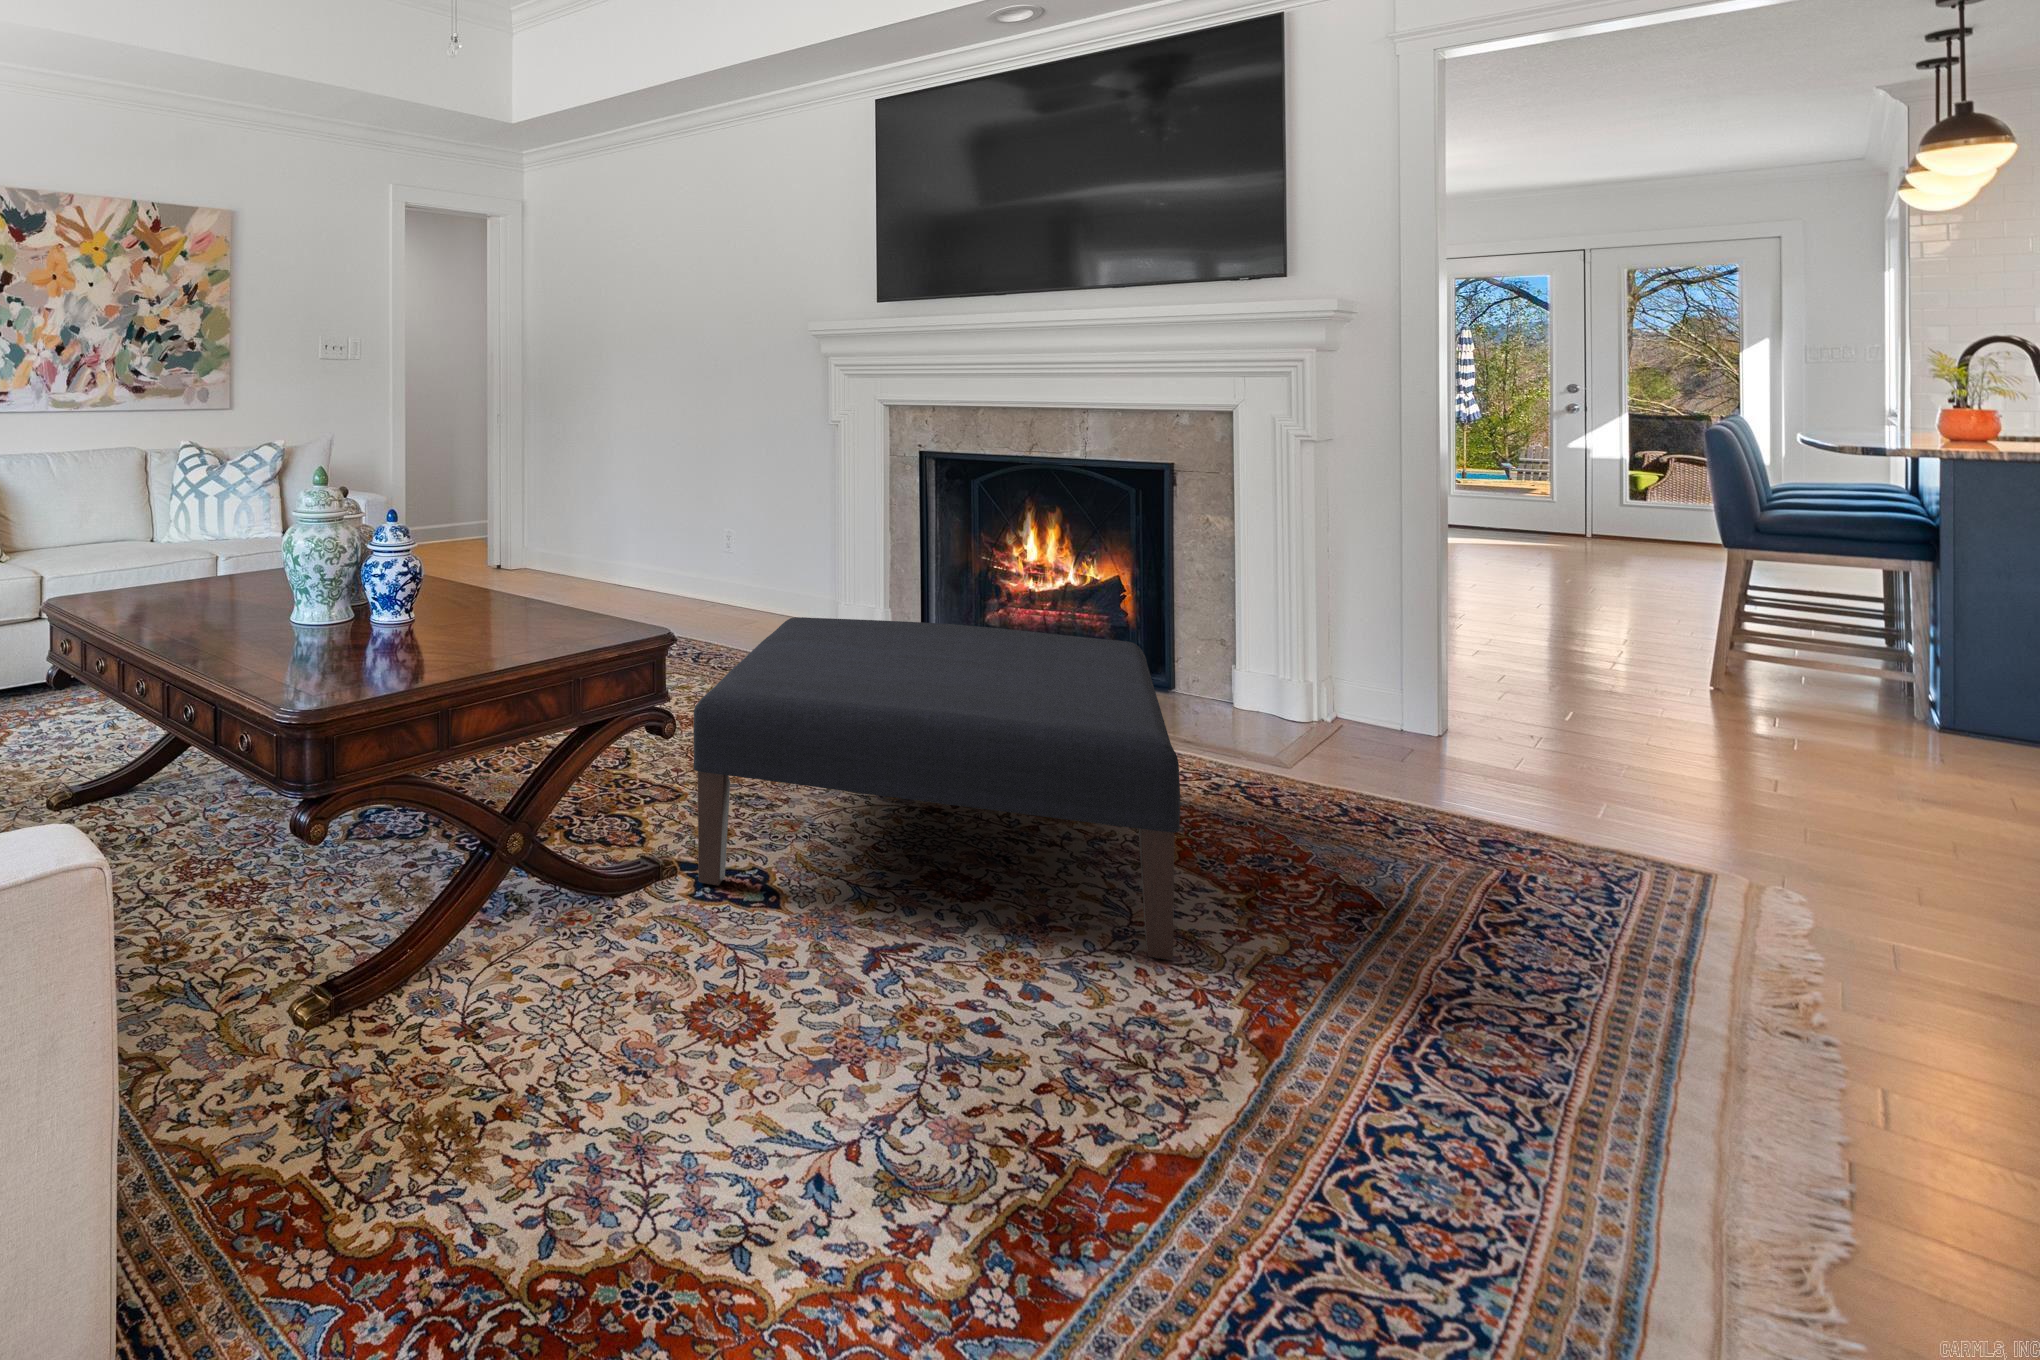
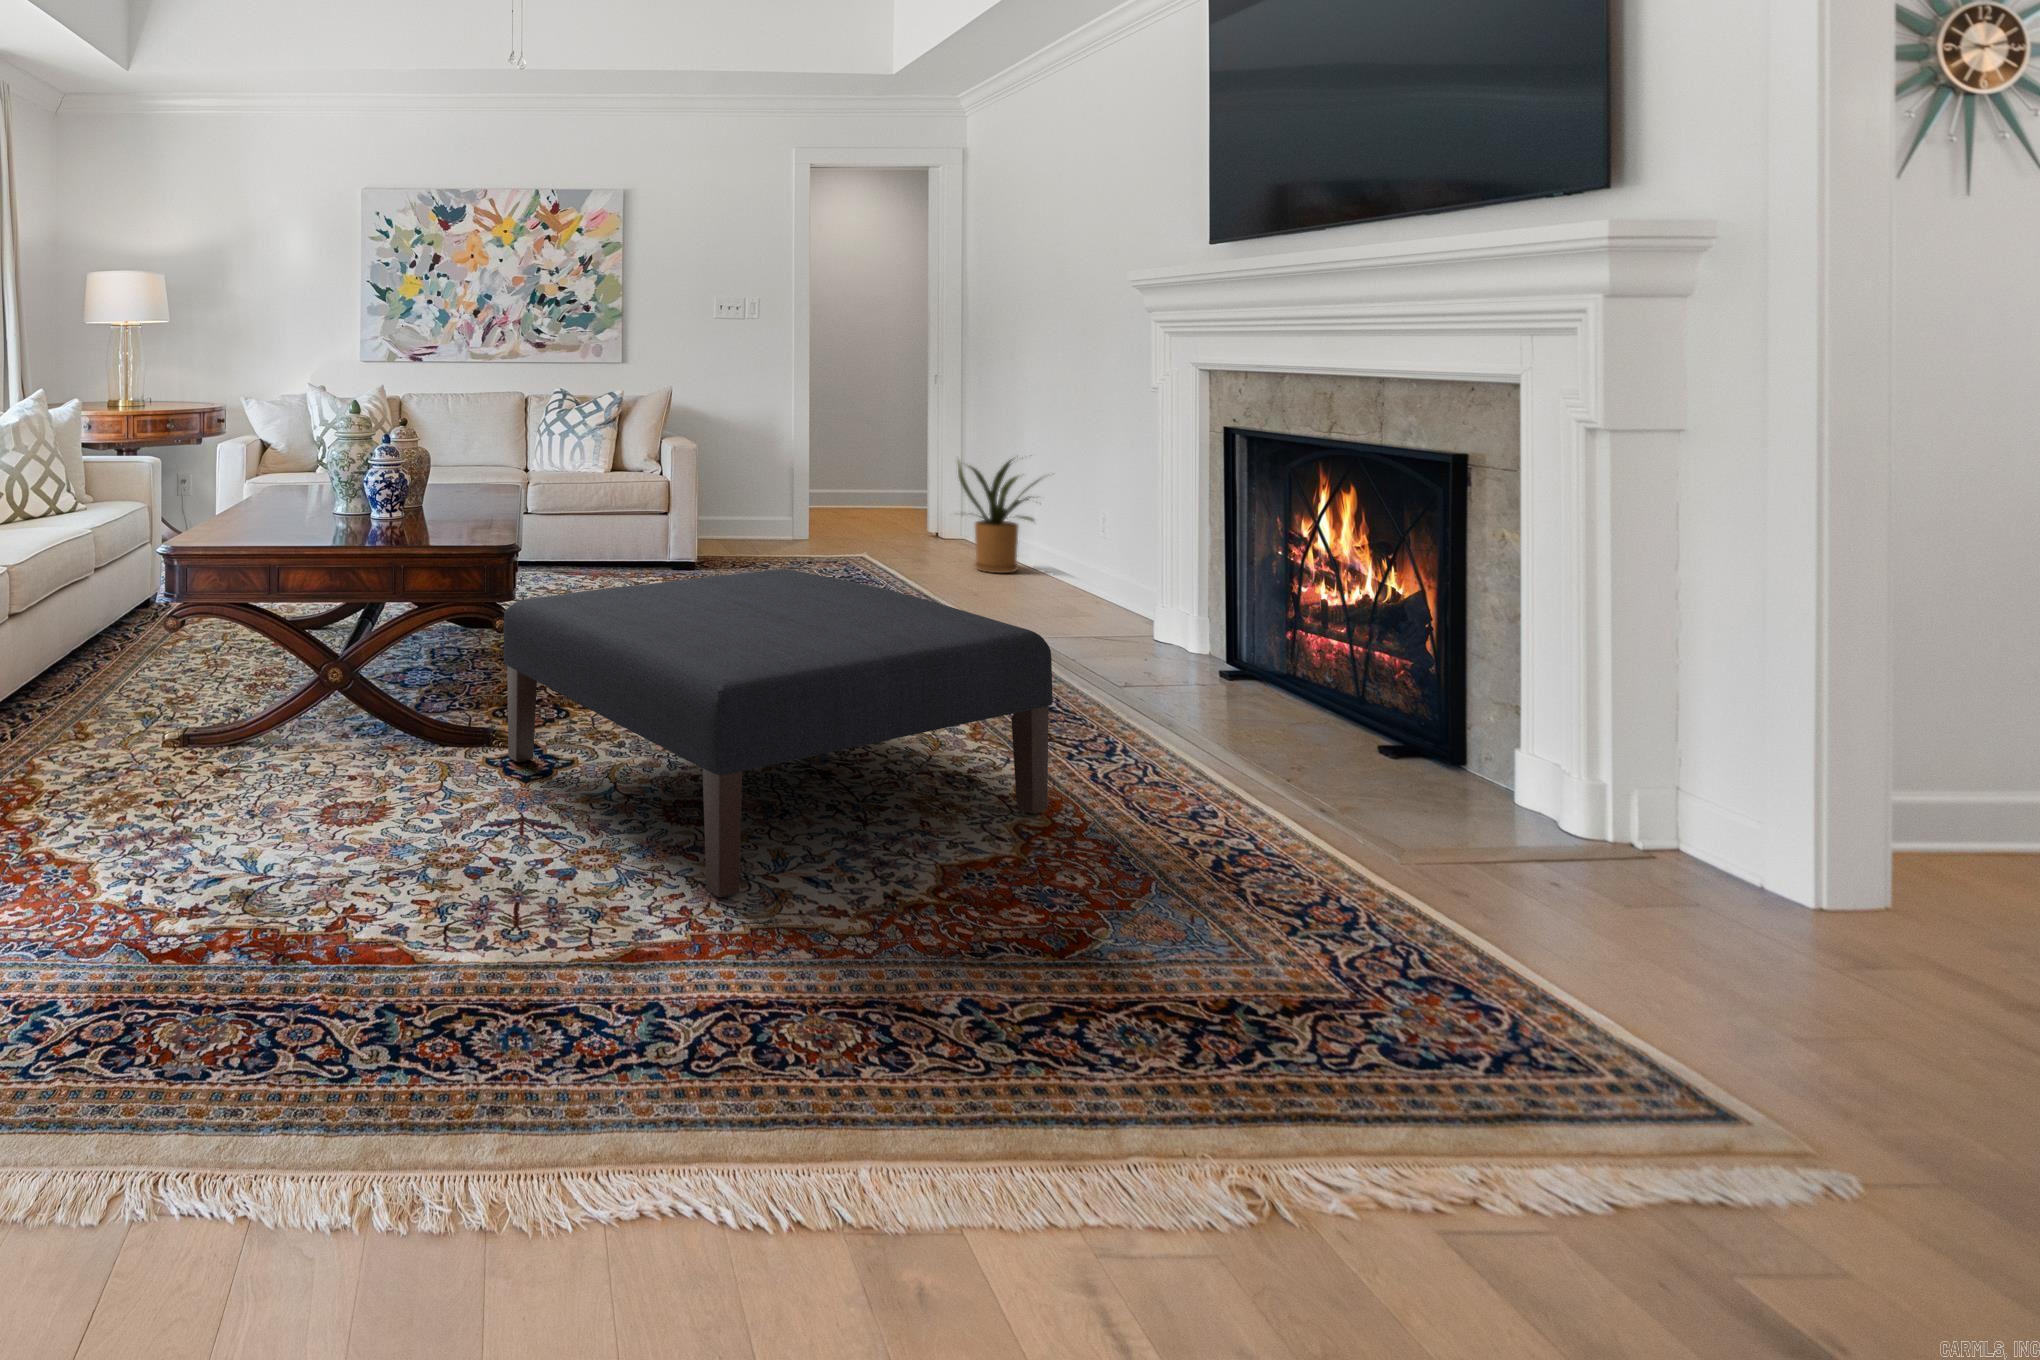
house plant: none [582,487,683,601] -> present [958,458,1040,573]

